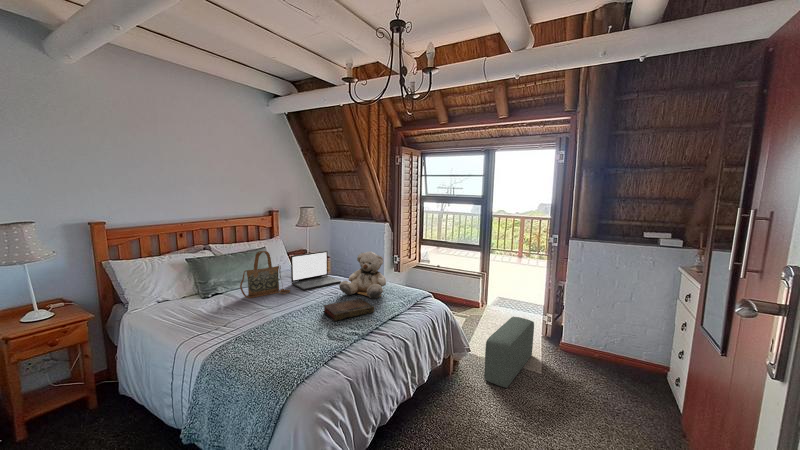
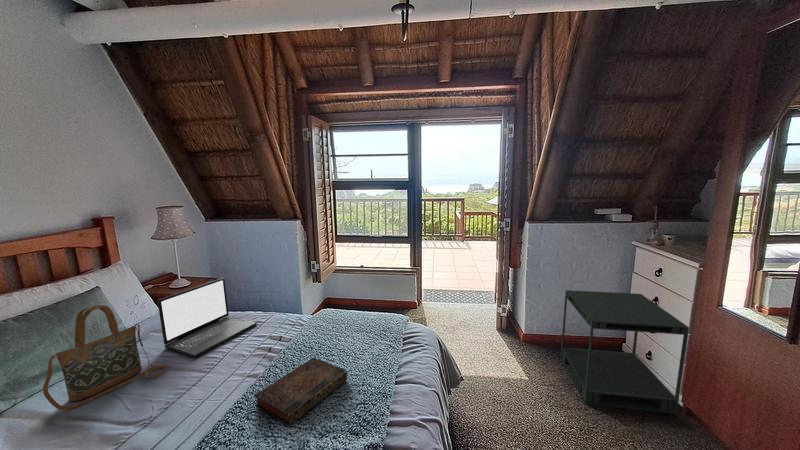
teddy bear: present [339,251,386,299] -> none [266,272,342,351]
side table: none [583,303,685,428] -> present [561,290,689,414]
pouf: present [484,316,534,388] -> none [478,320,513,418]

